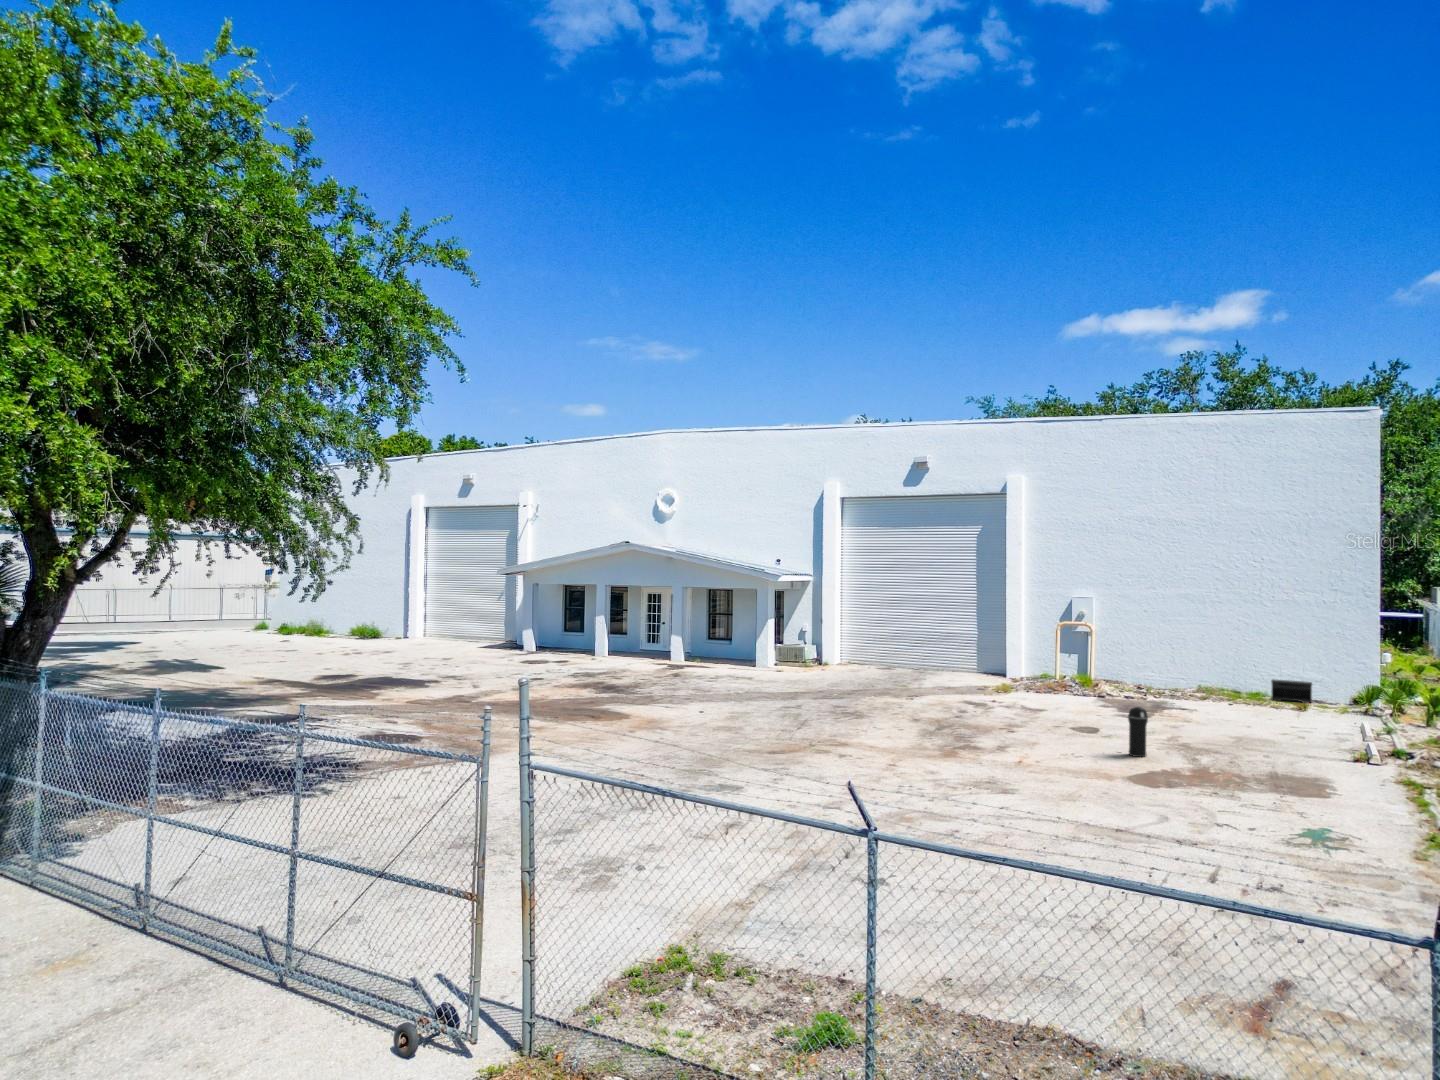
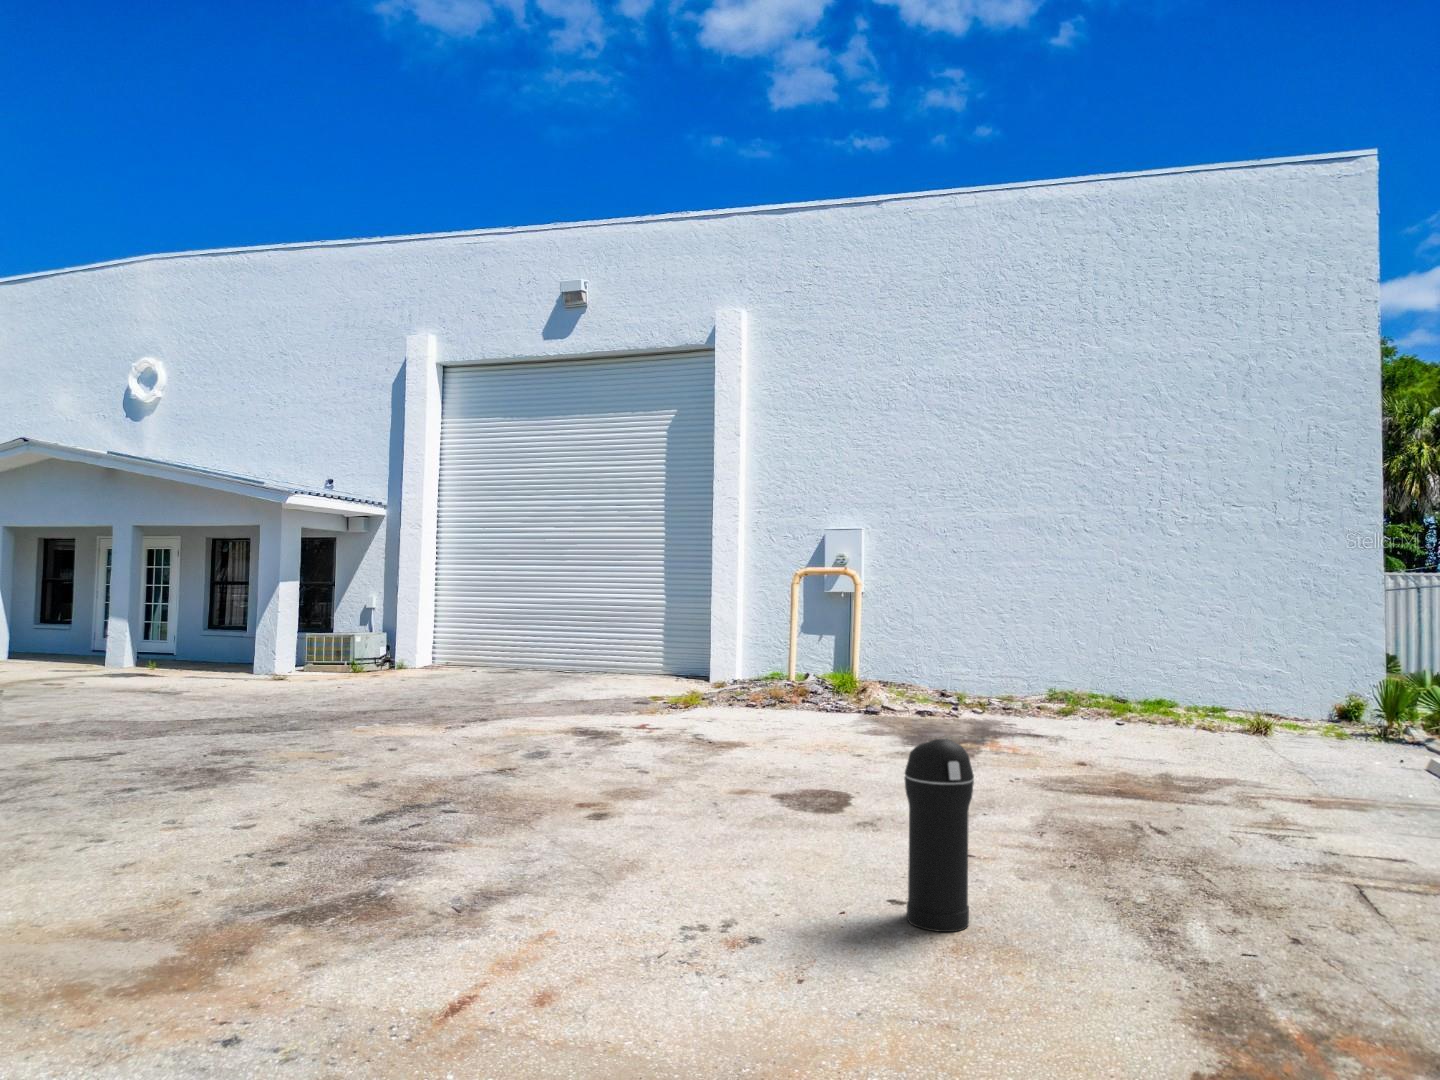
bench: present [1271,679,1312,703] -> none [1180,673,1258,716]

